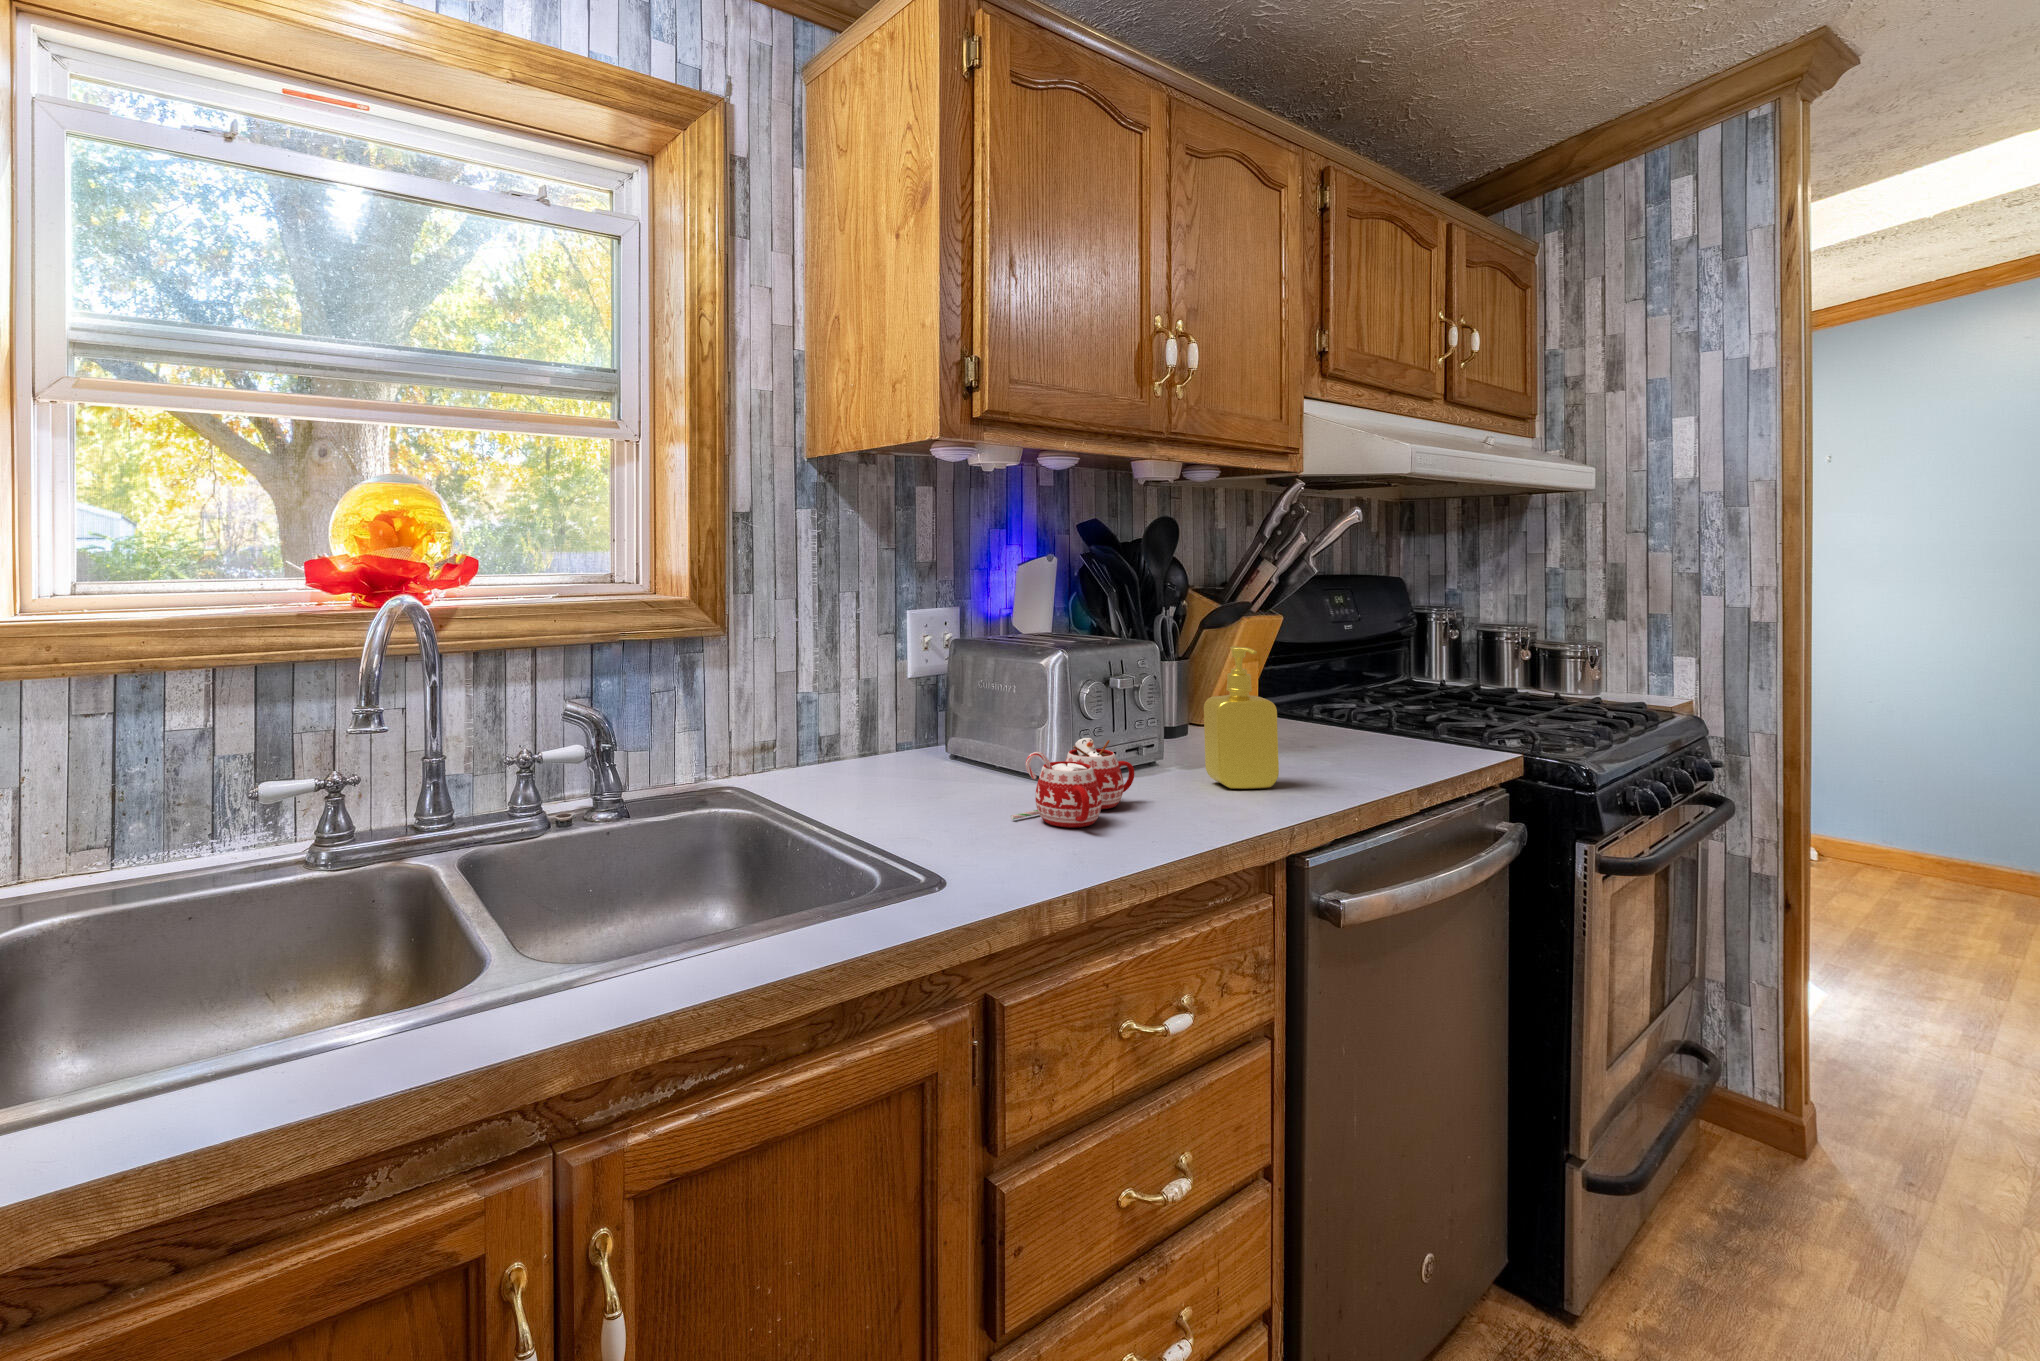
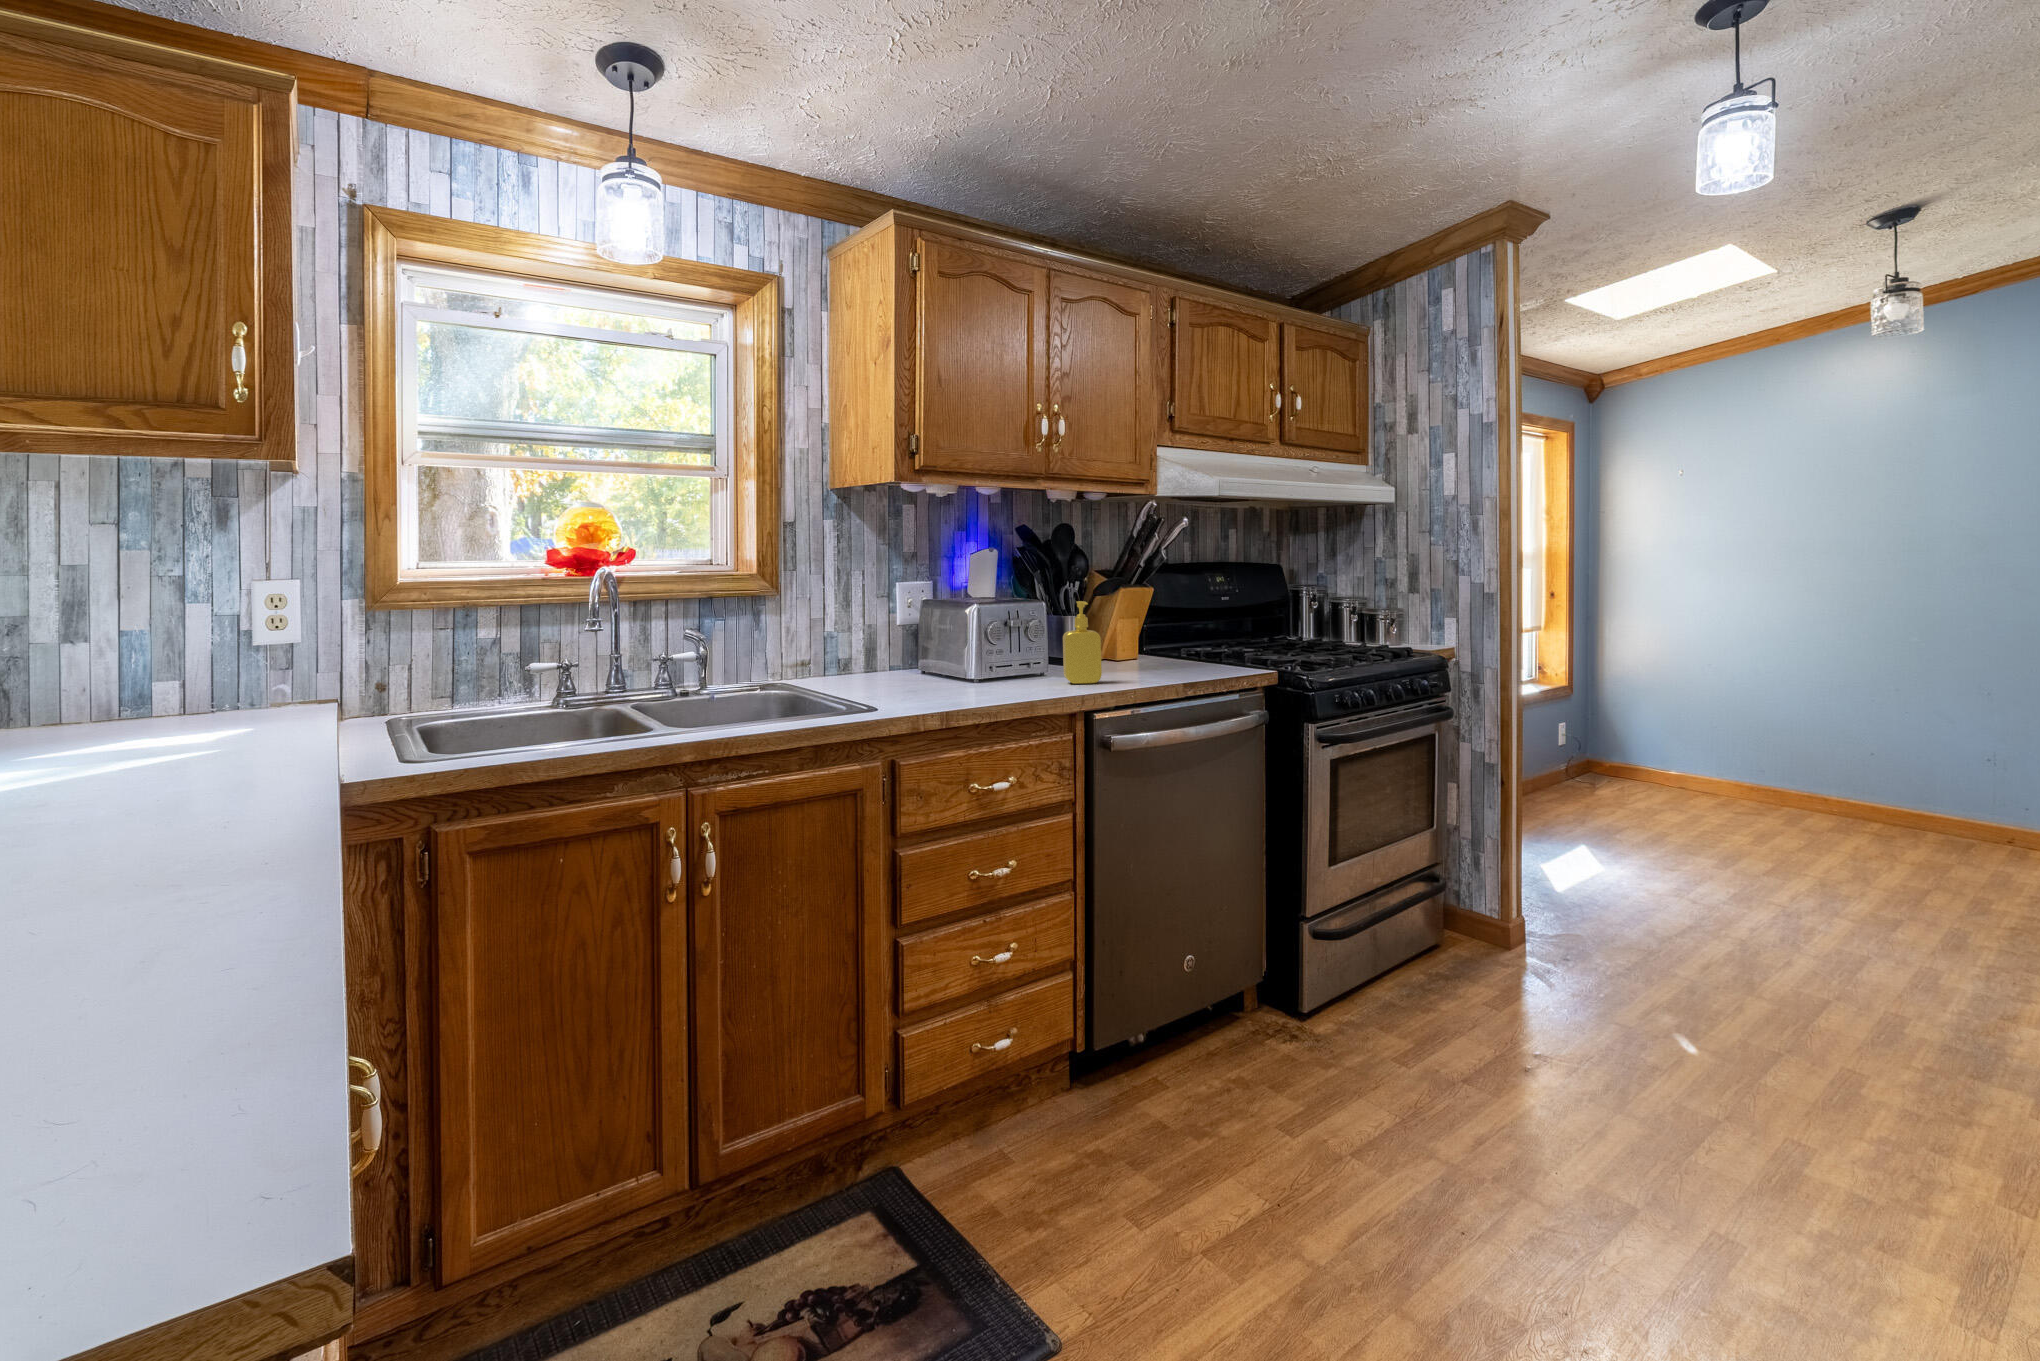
mug: present [1011,738,1134,828] -> none [934,652,1012,696]

